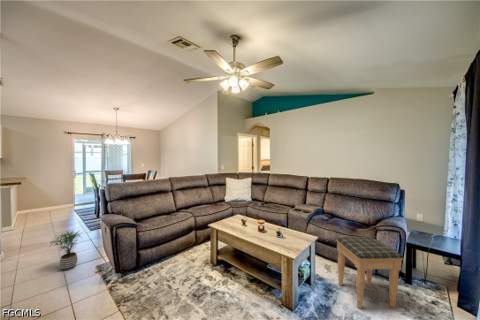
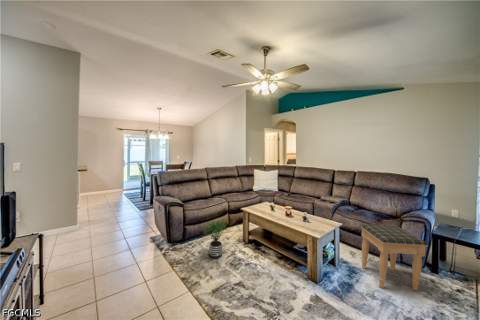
potted plant: present [50,231,80,270] -> present [204,220,225,258]

